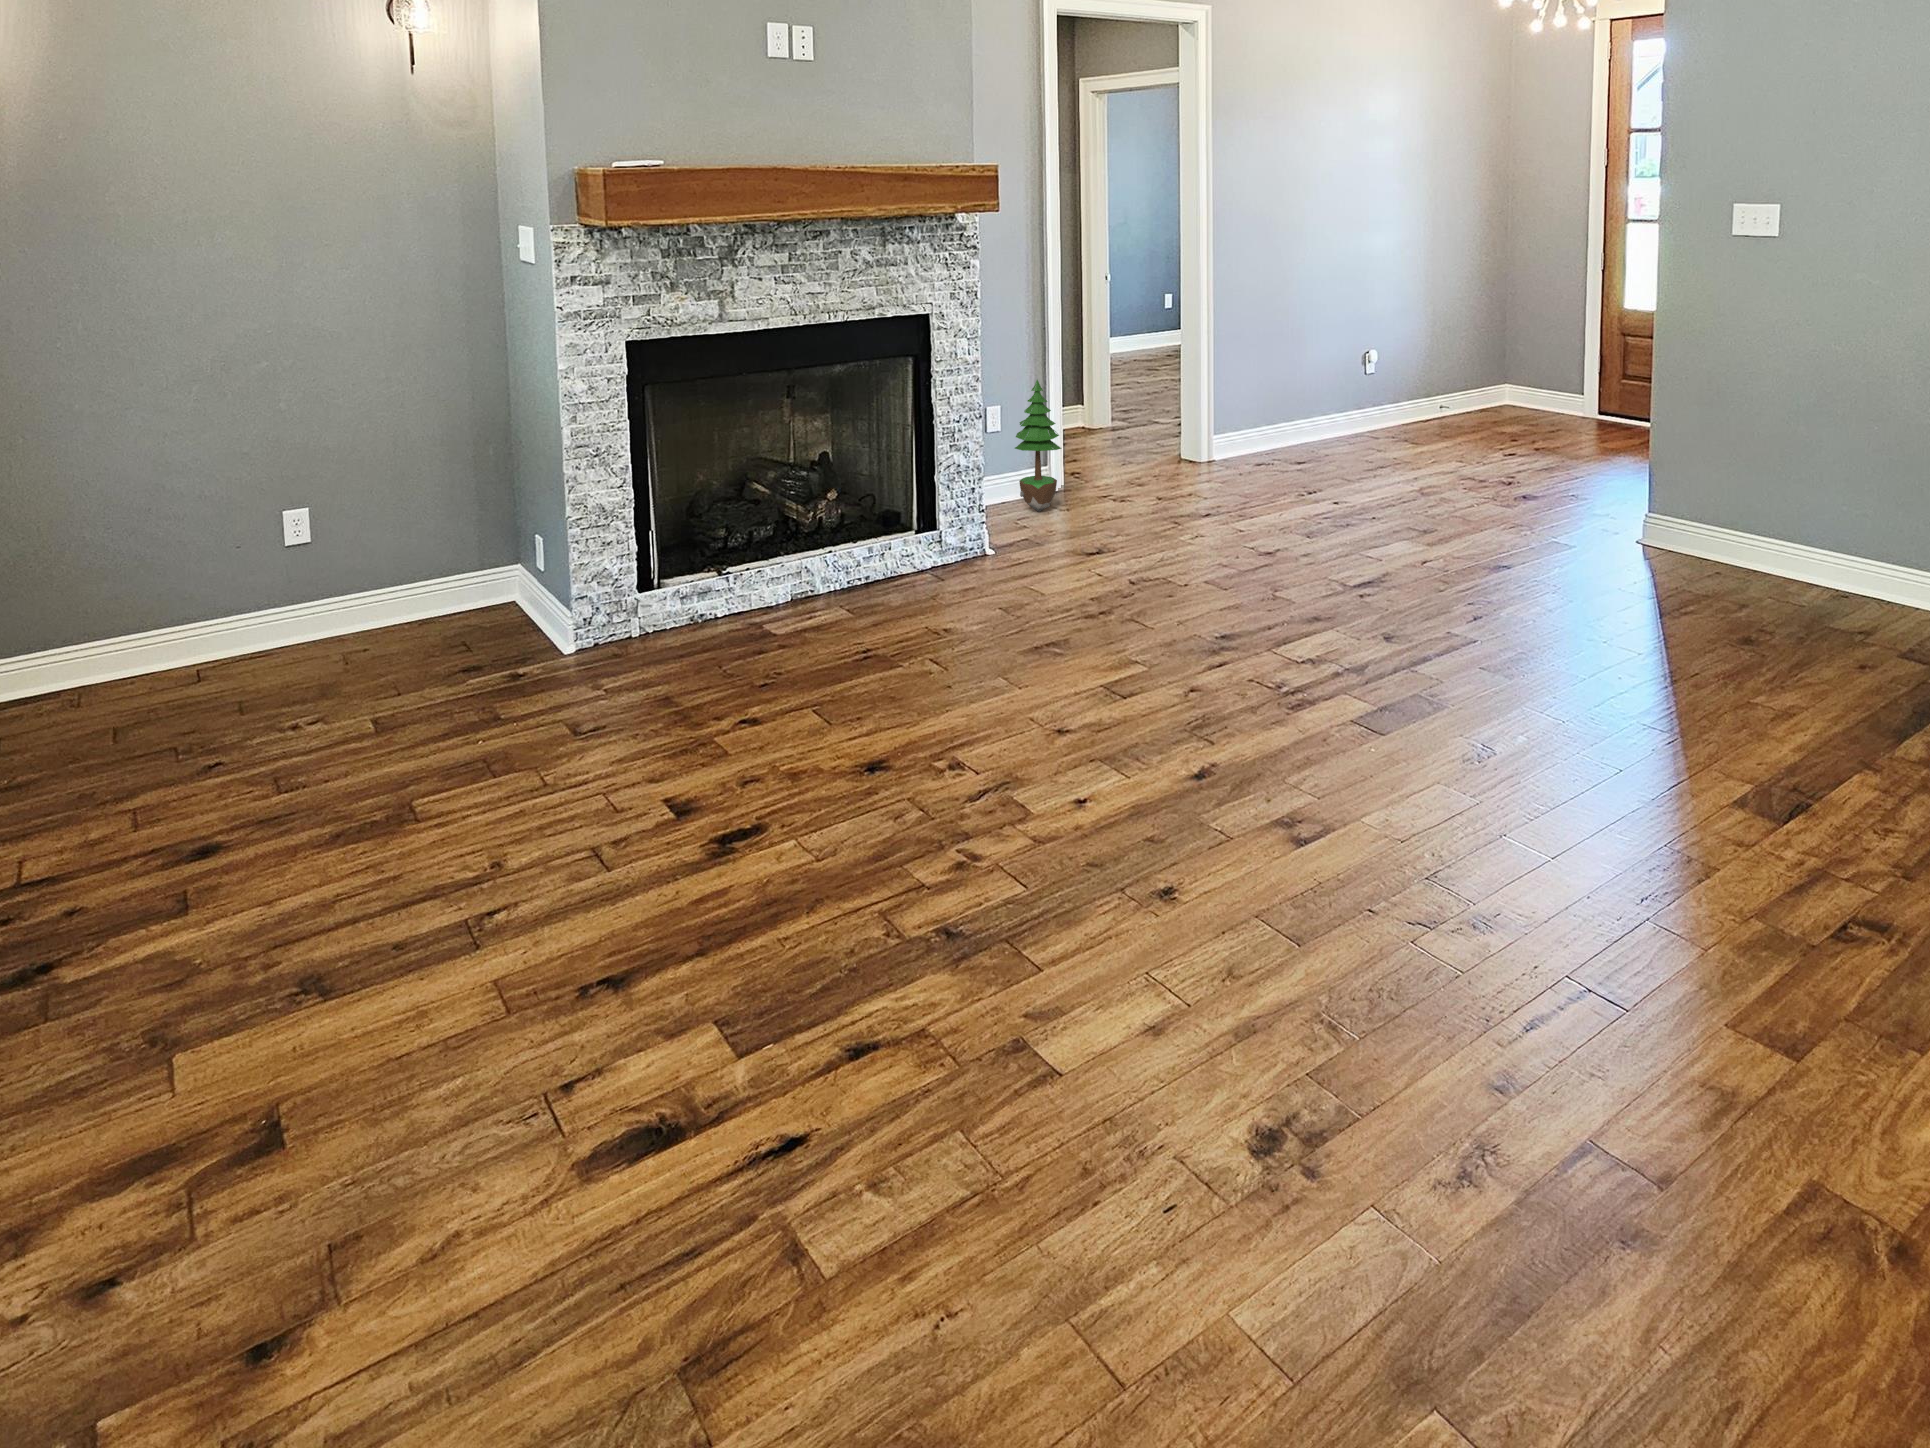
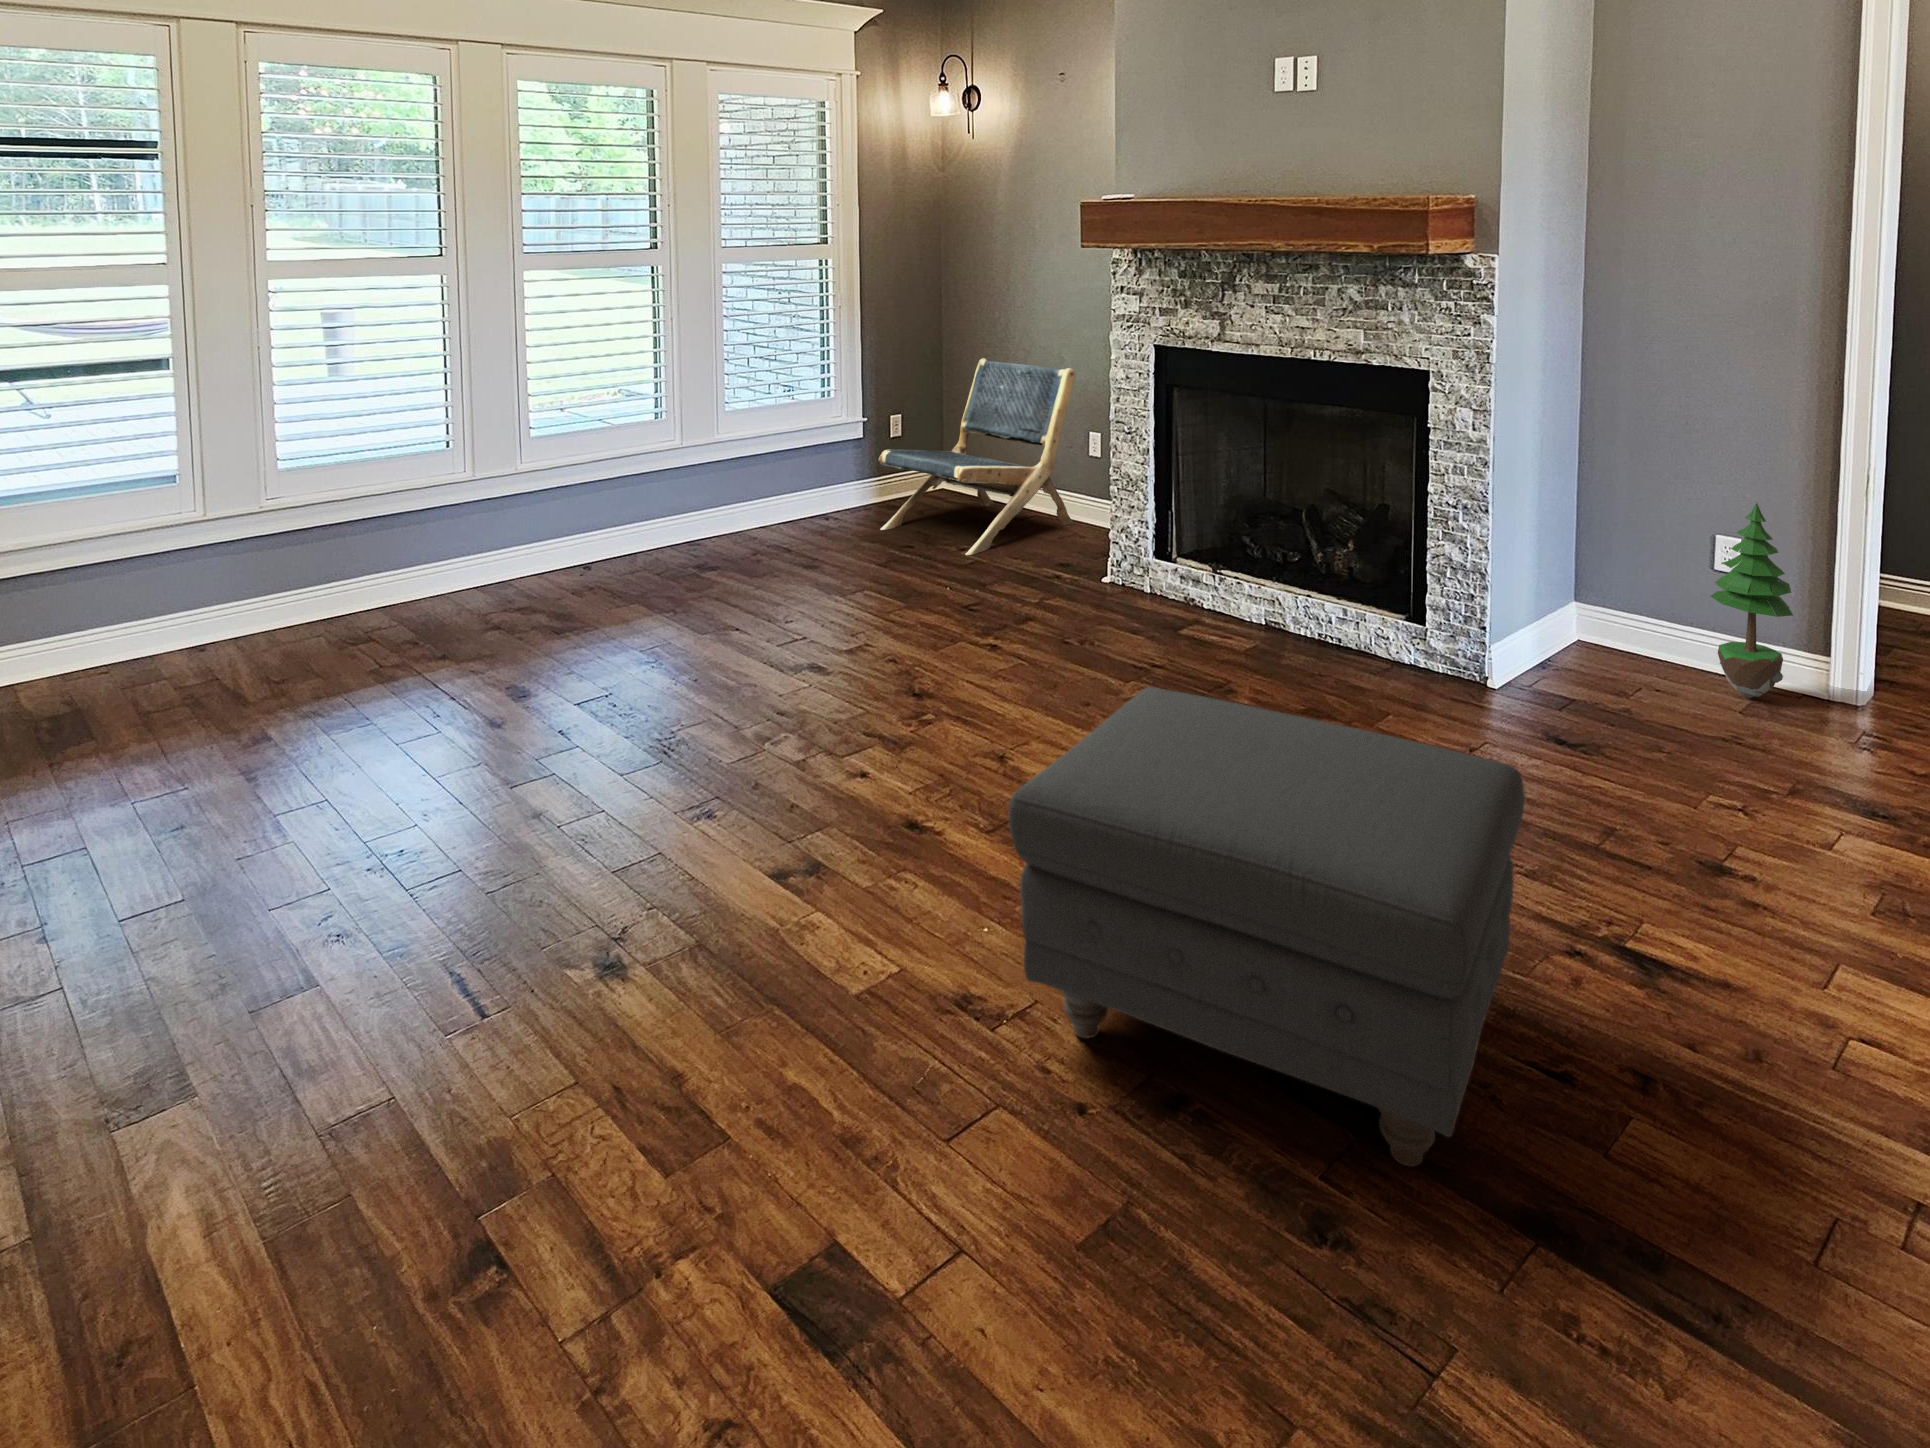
lounge chair: none [28,418,338,791] -> present [878,358,1075,555]
ottoman: none [1307,479,1591,725] -> present [1009,687,1525,1166]

